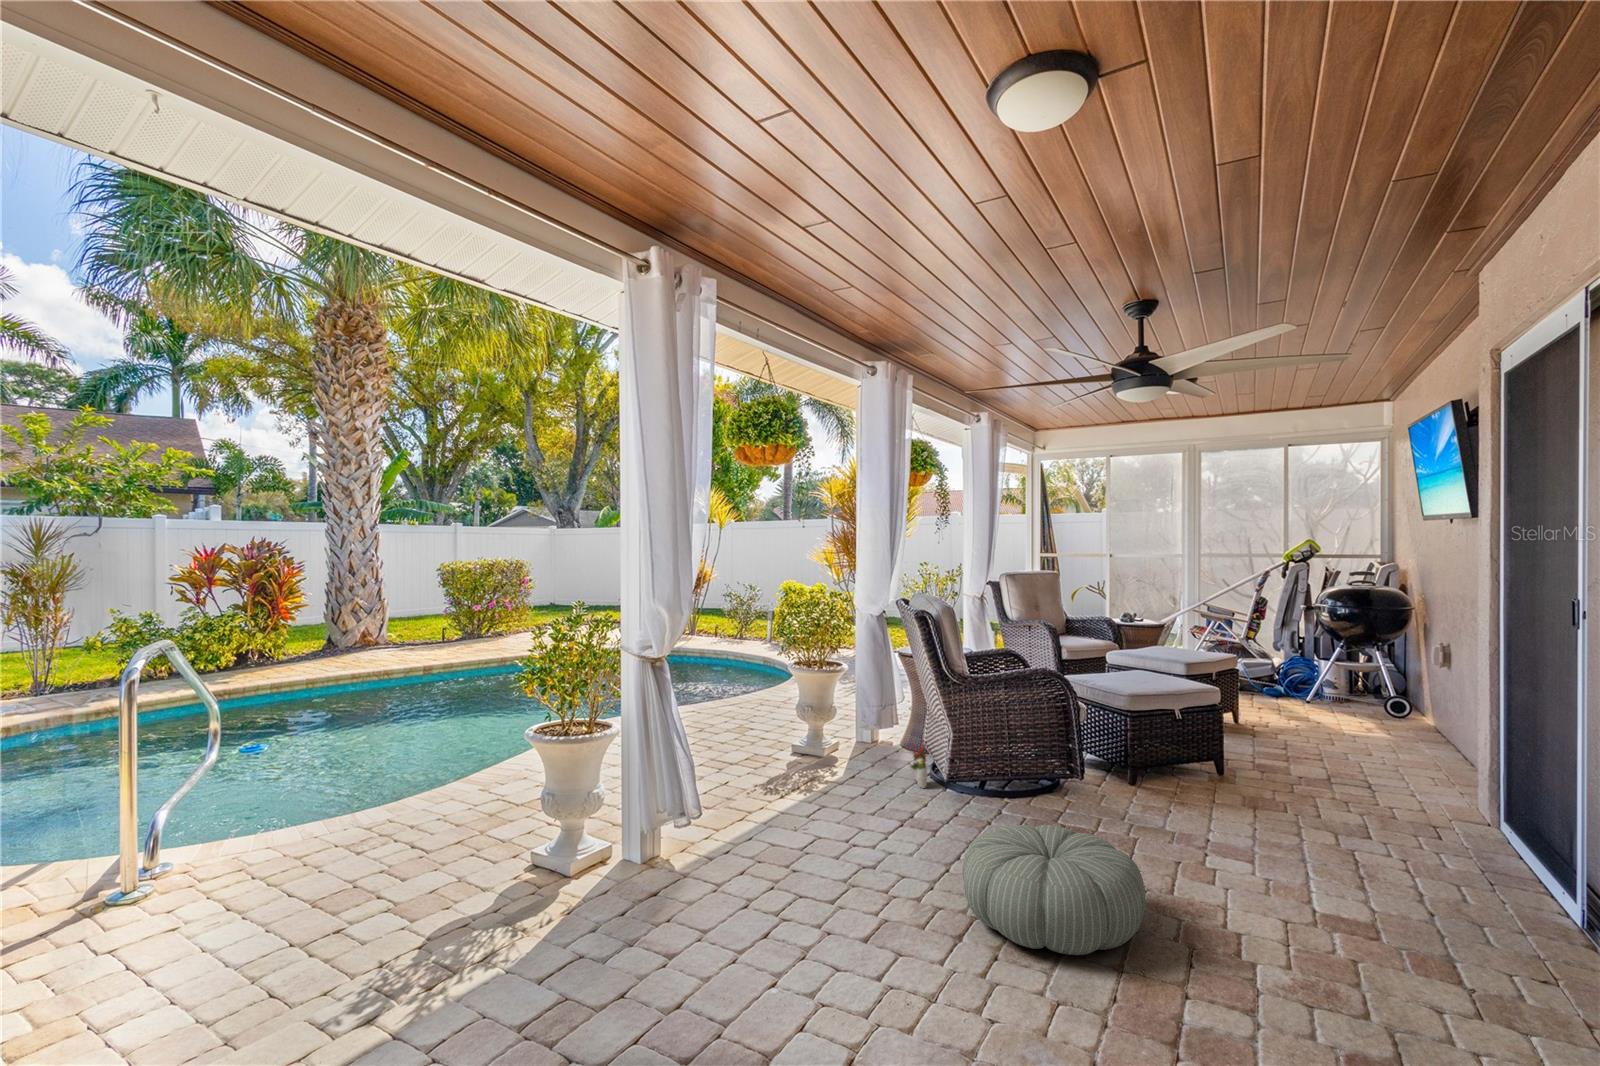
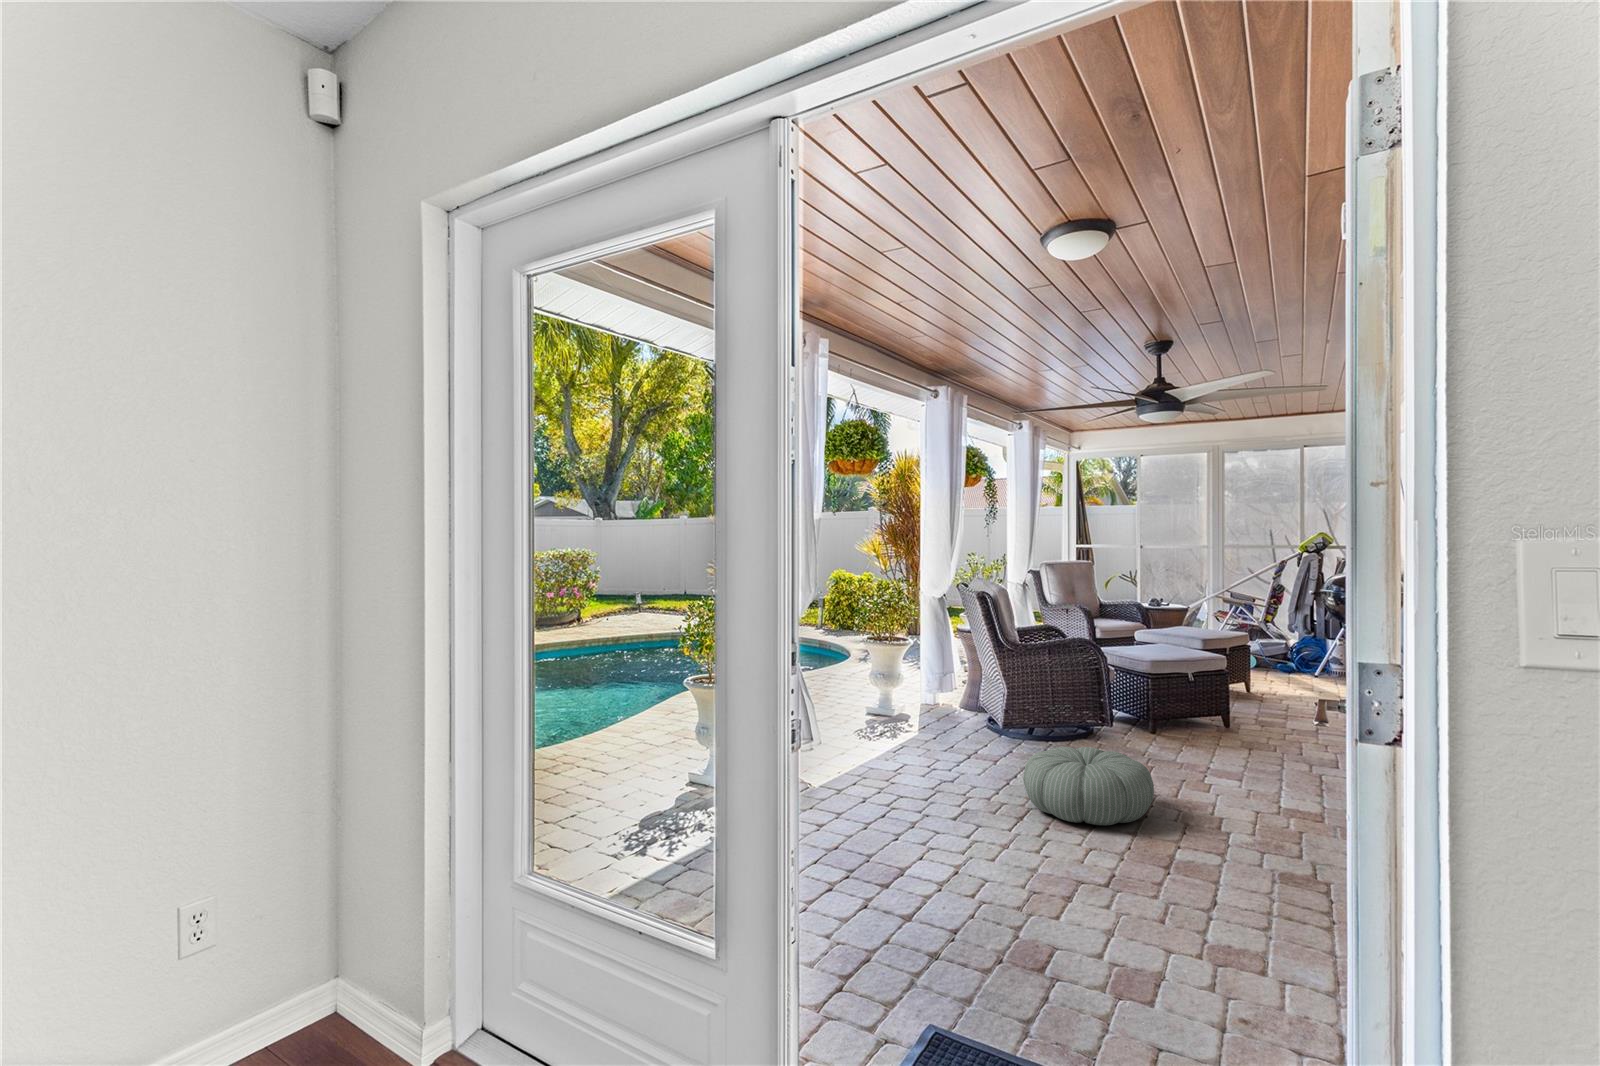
decorative plant: present [910,744,927,788] -> none [970,697,989,736]

